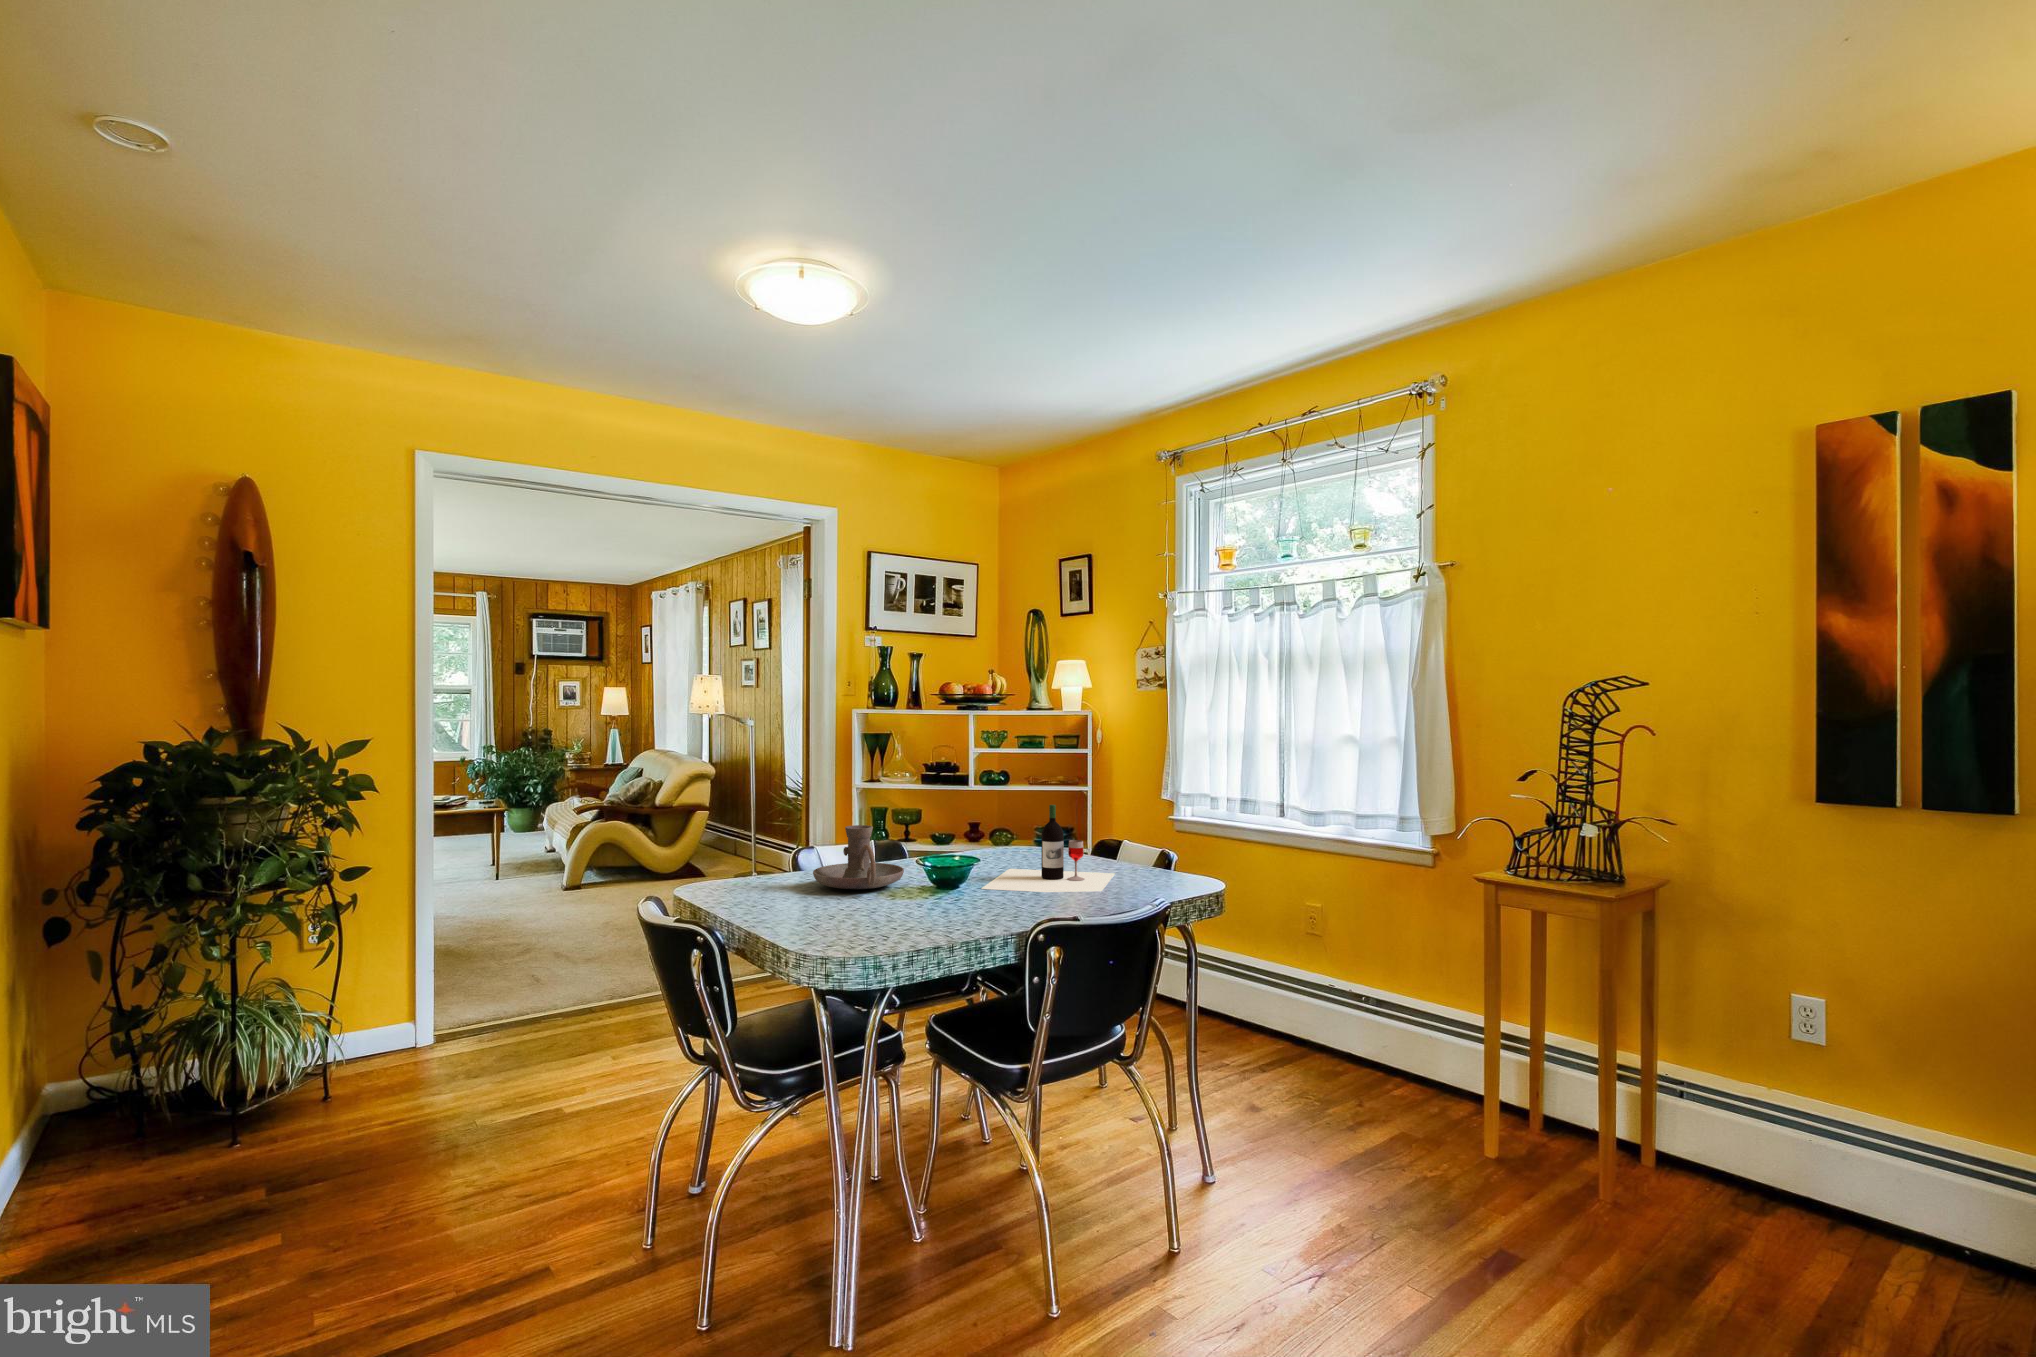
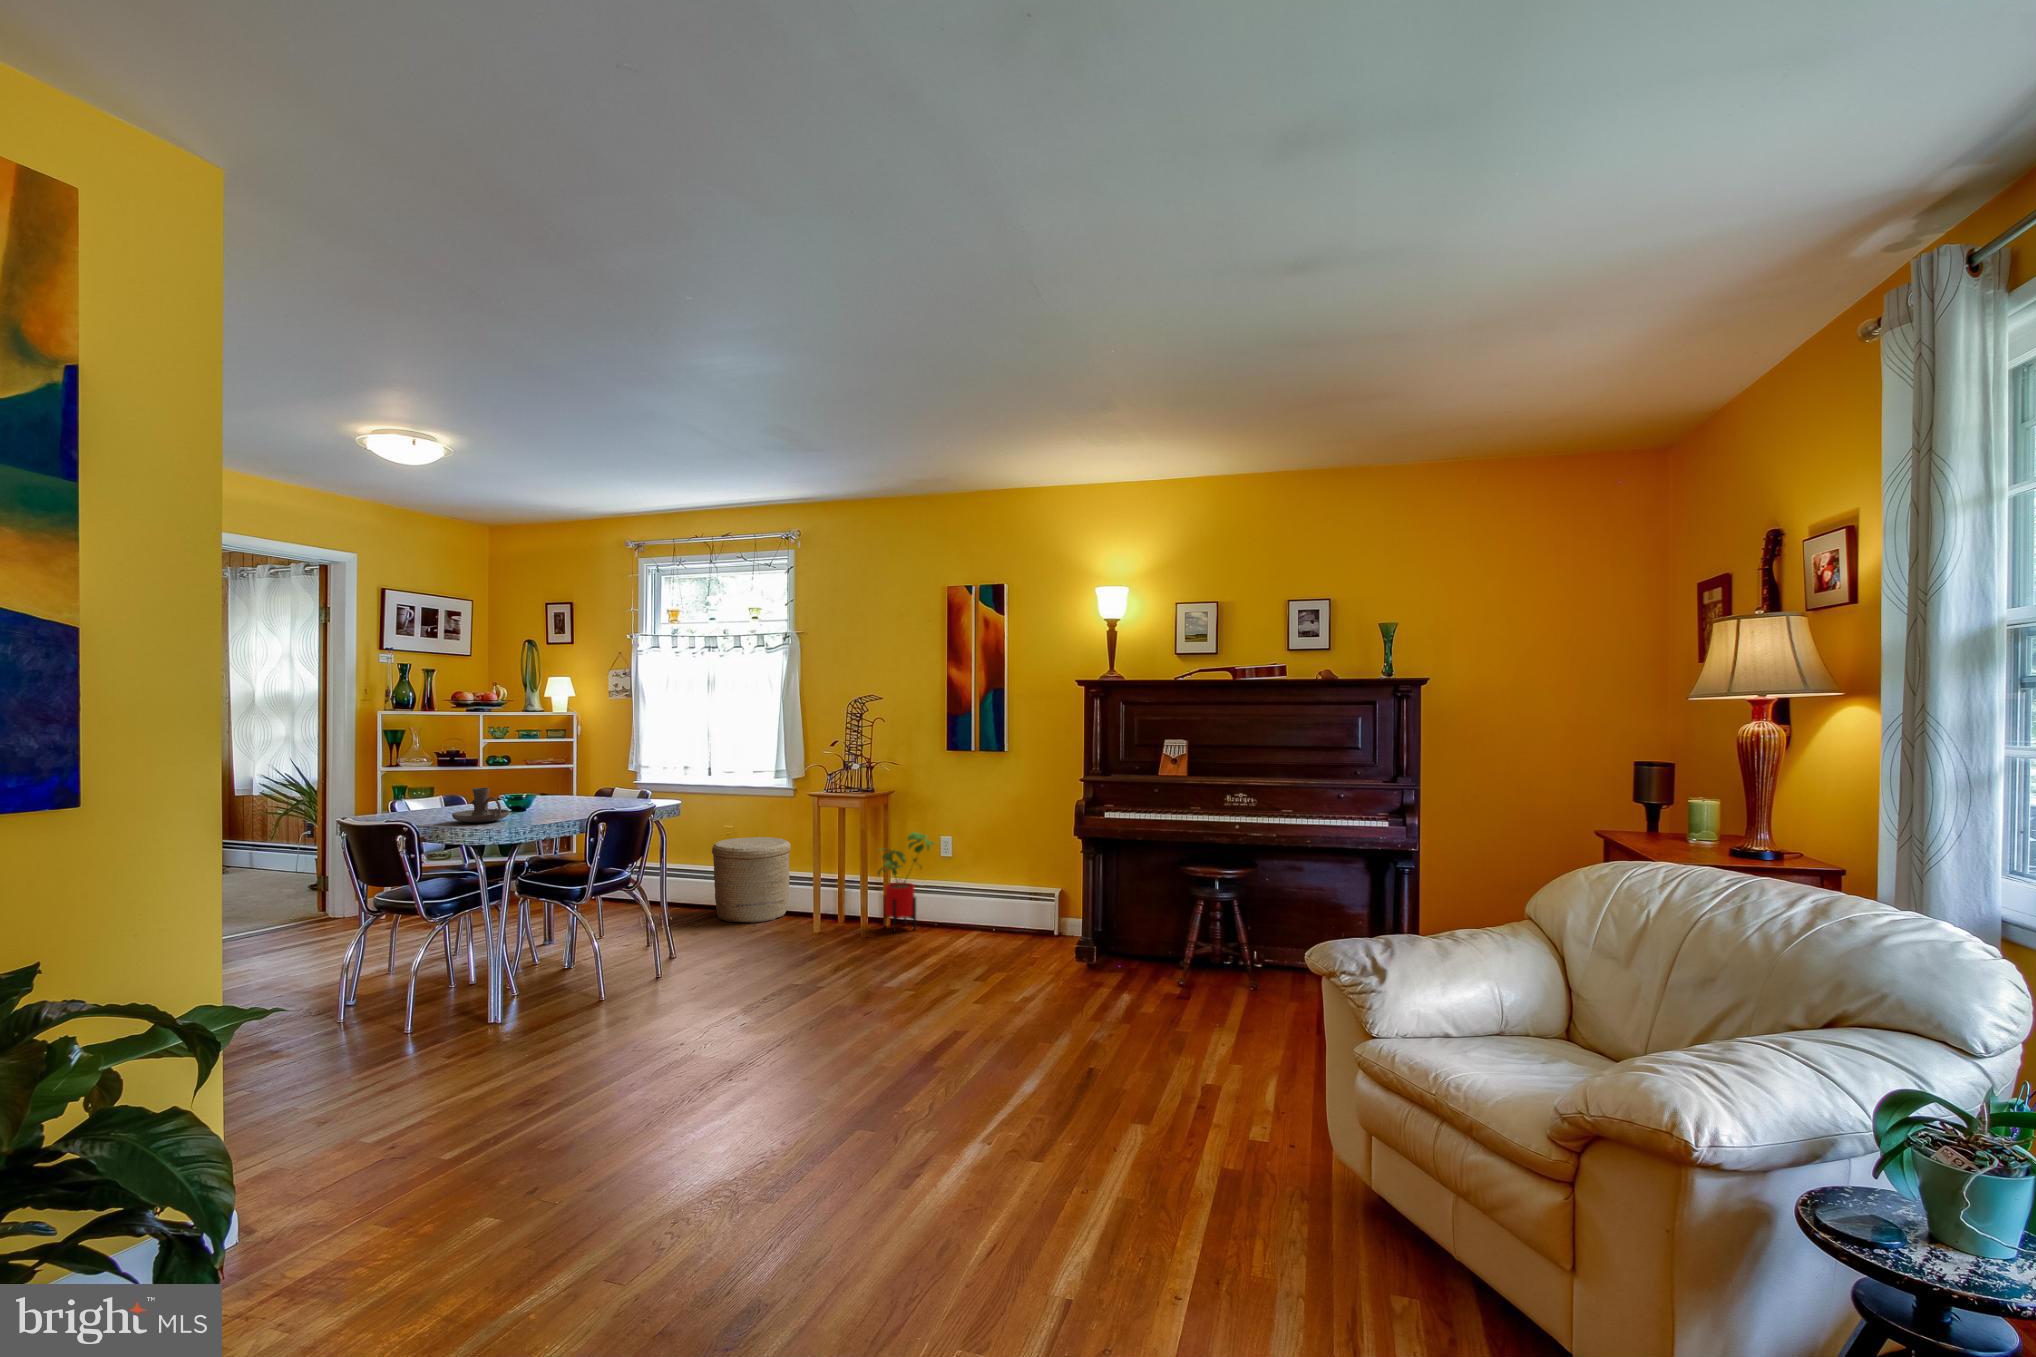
wine bottle: present [981,805,1115,892] -> none [556,771,626,817]
woven basket: none [1282,936,1433,1113] -> present [712,837,791,923]
house plant: none [1649,994,1828,1236] -> present [878,832,934,933]

